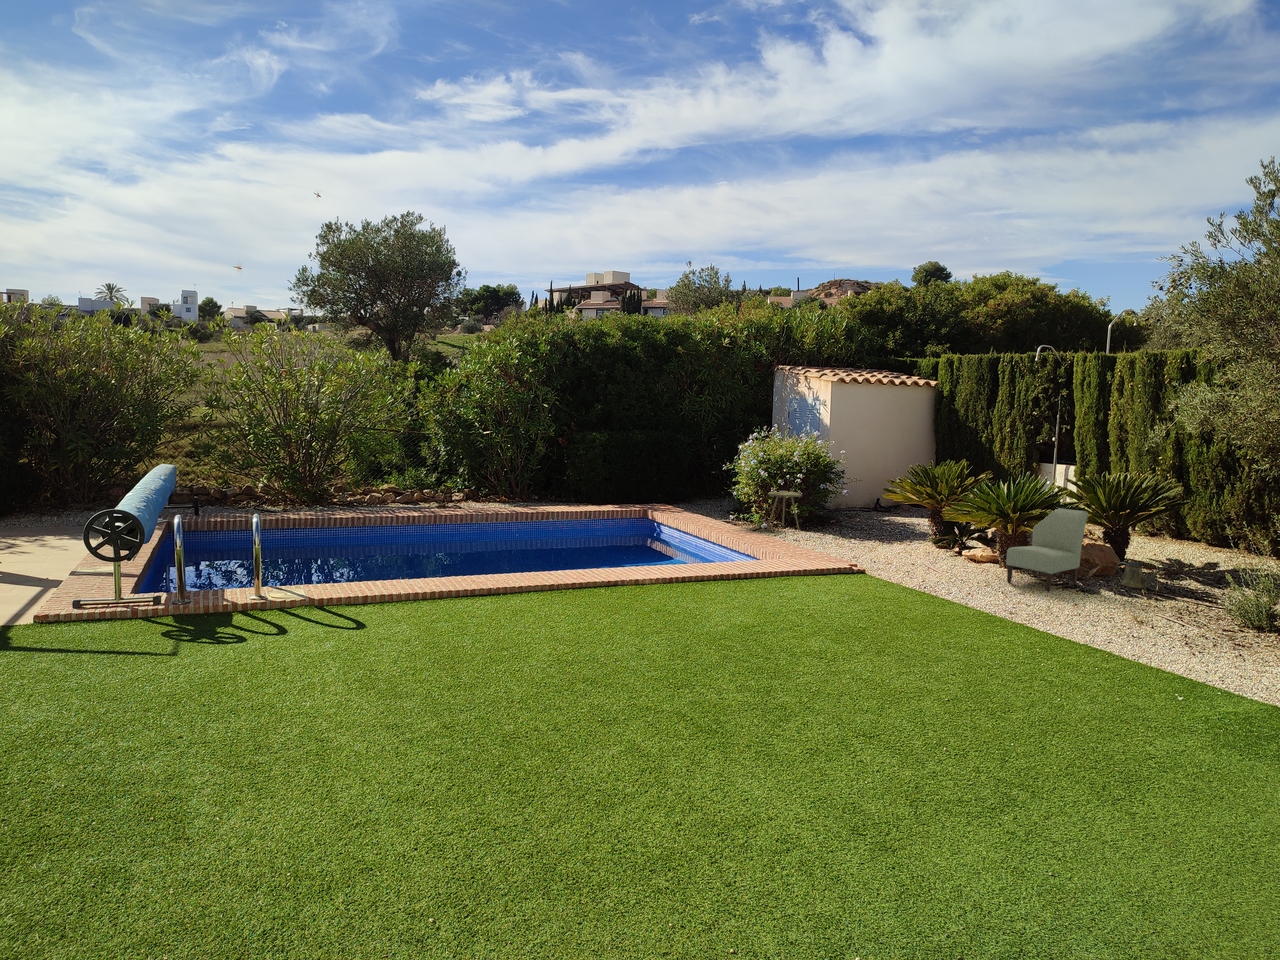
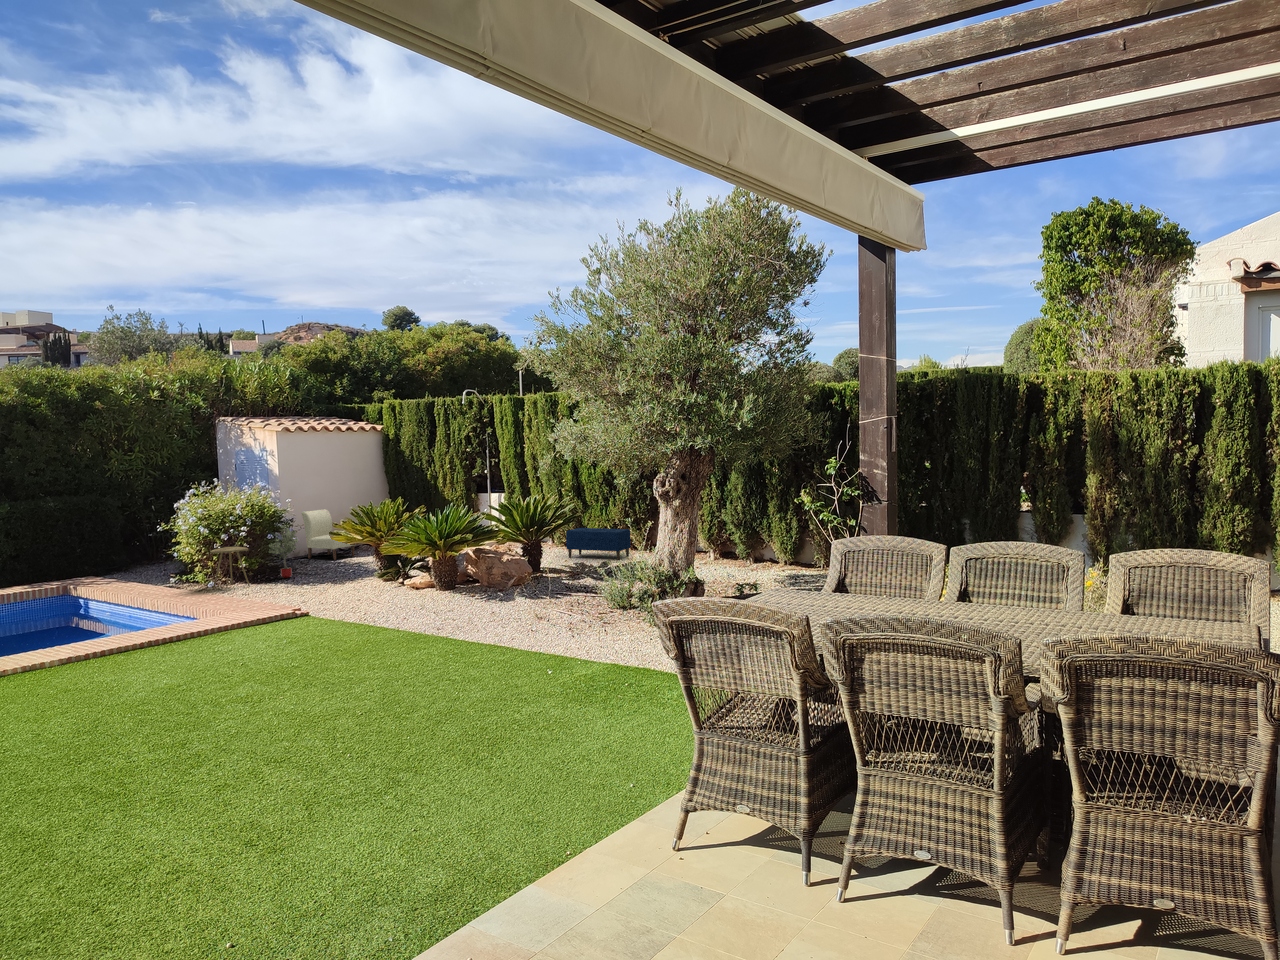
potted tree: none [818,476,848,529] -> present [269,526,298,578]
chair: present [1006,508,1088,591] -> present [302,509,355,560]
bench: none [1161,518,1262,566] -> present [566,528,631,560]
watering can: present [1116,562,1168,588] -> none [522,566,557,588]

